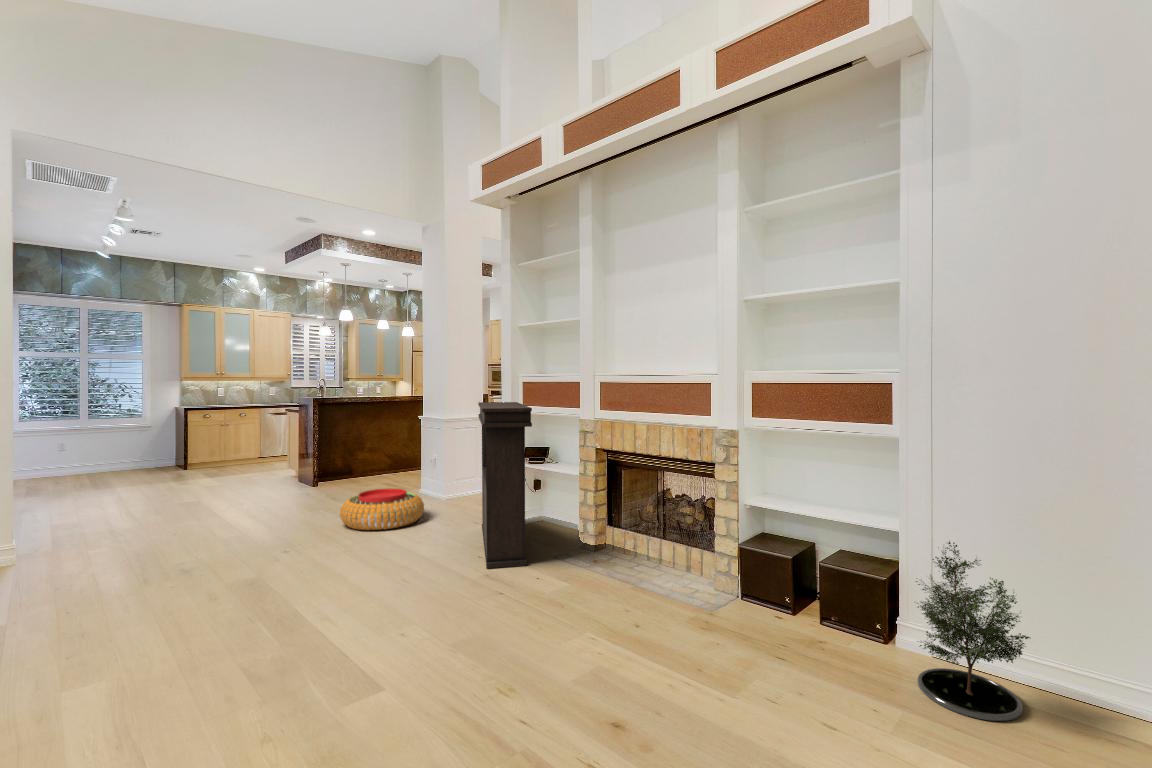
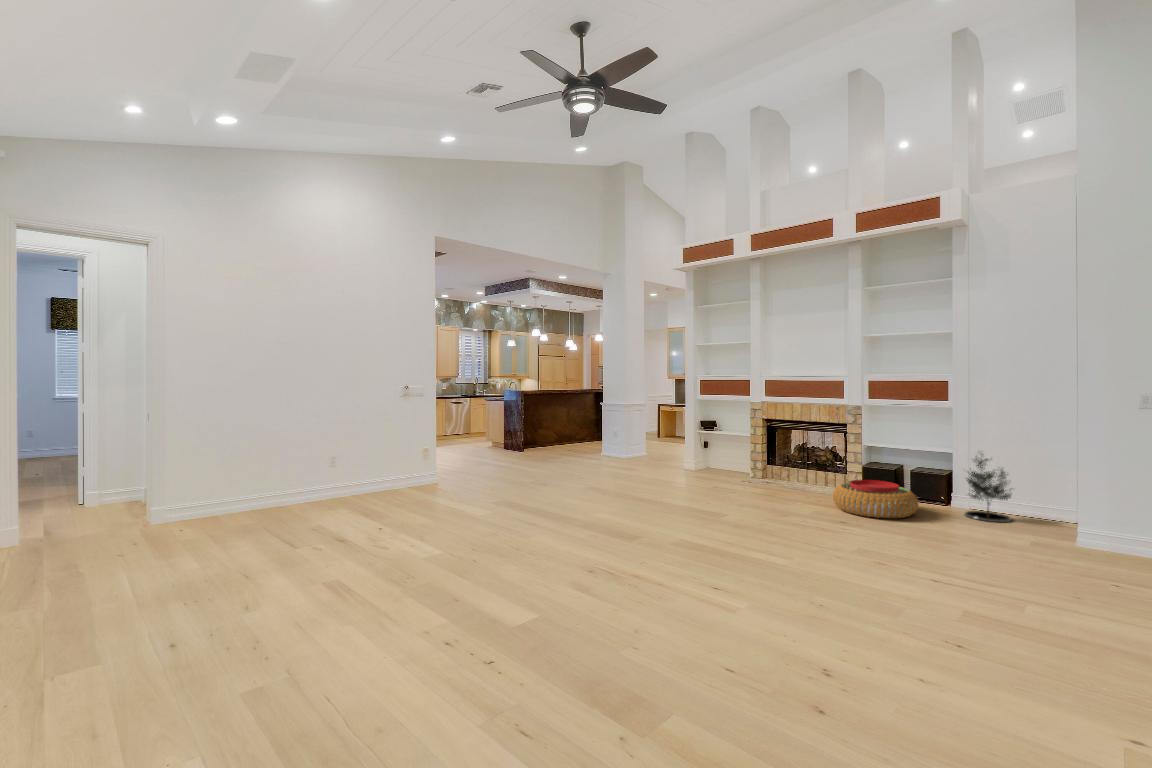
console table: present [478,402,532,568] -> none [674,393,735,485]
pouf: present [340,488,424,530] -> present [833,480,918,518]

